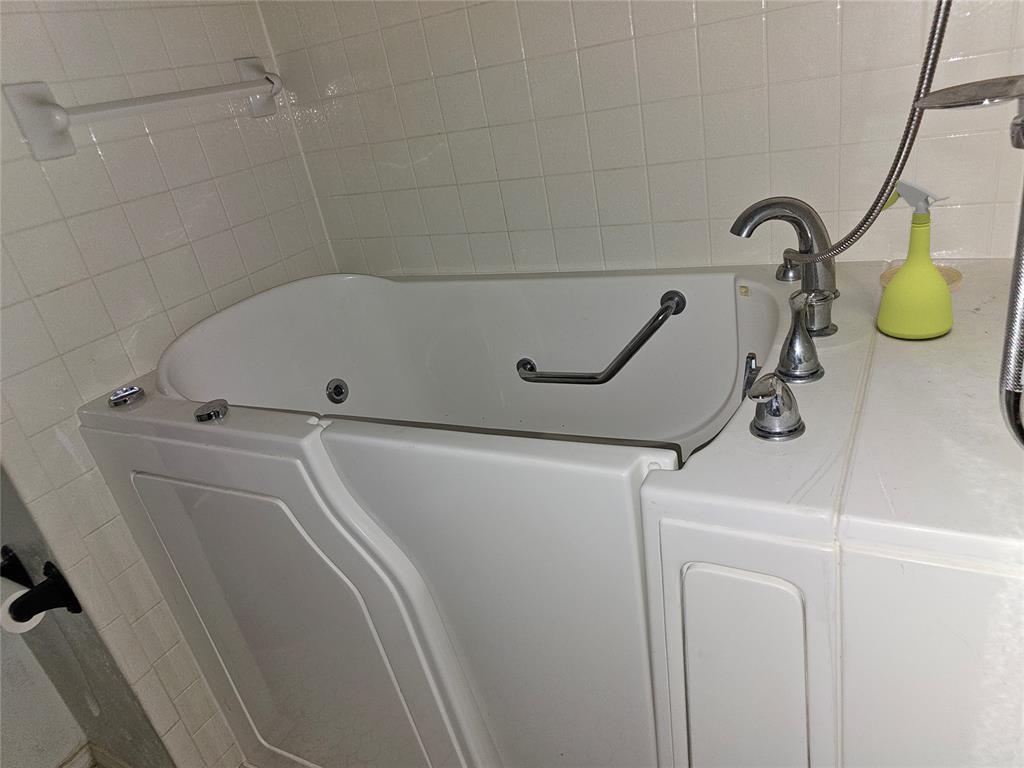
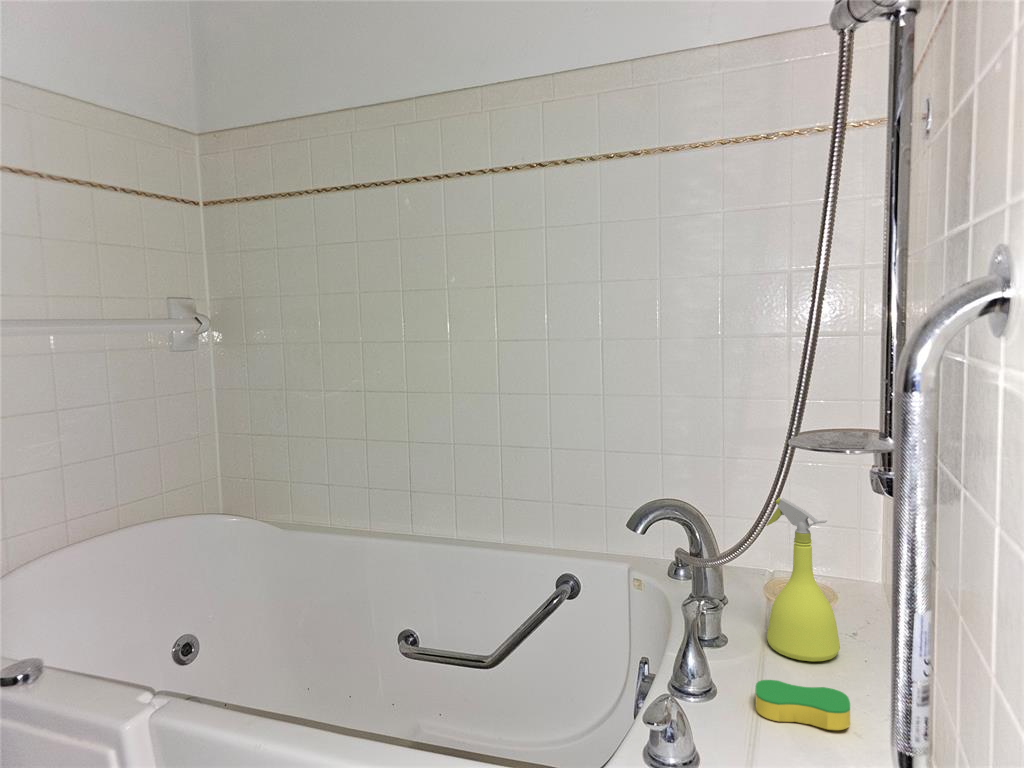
sponge: none [861,357,956,394] -> present [755,680,850,730]

